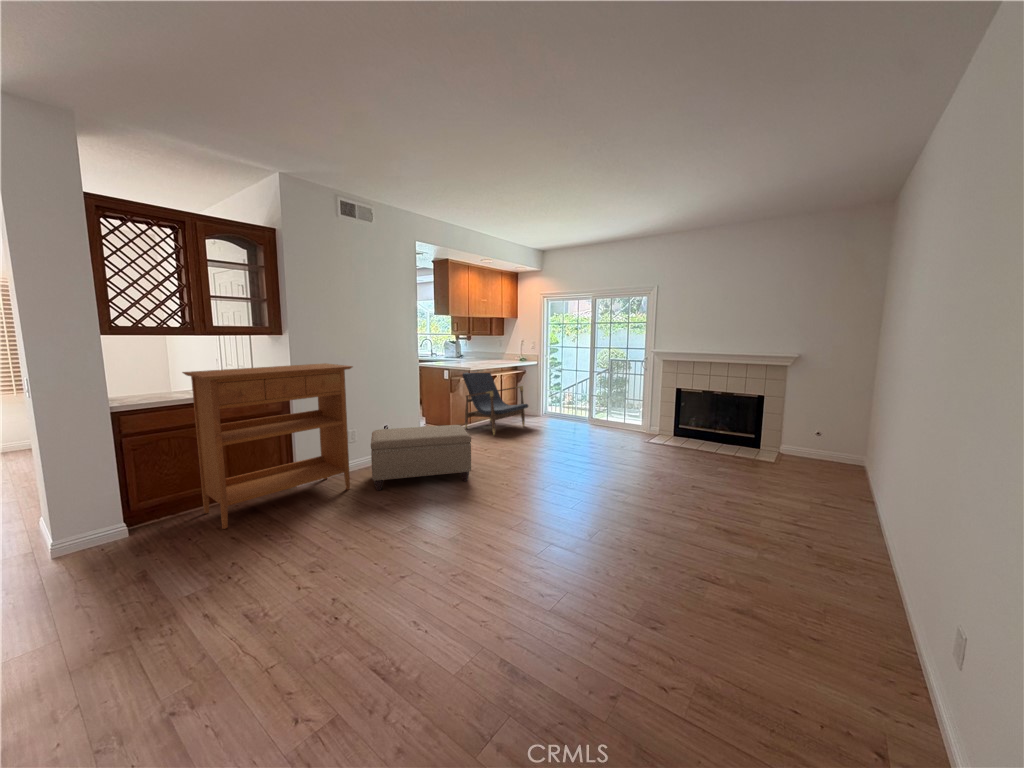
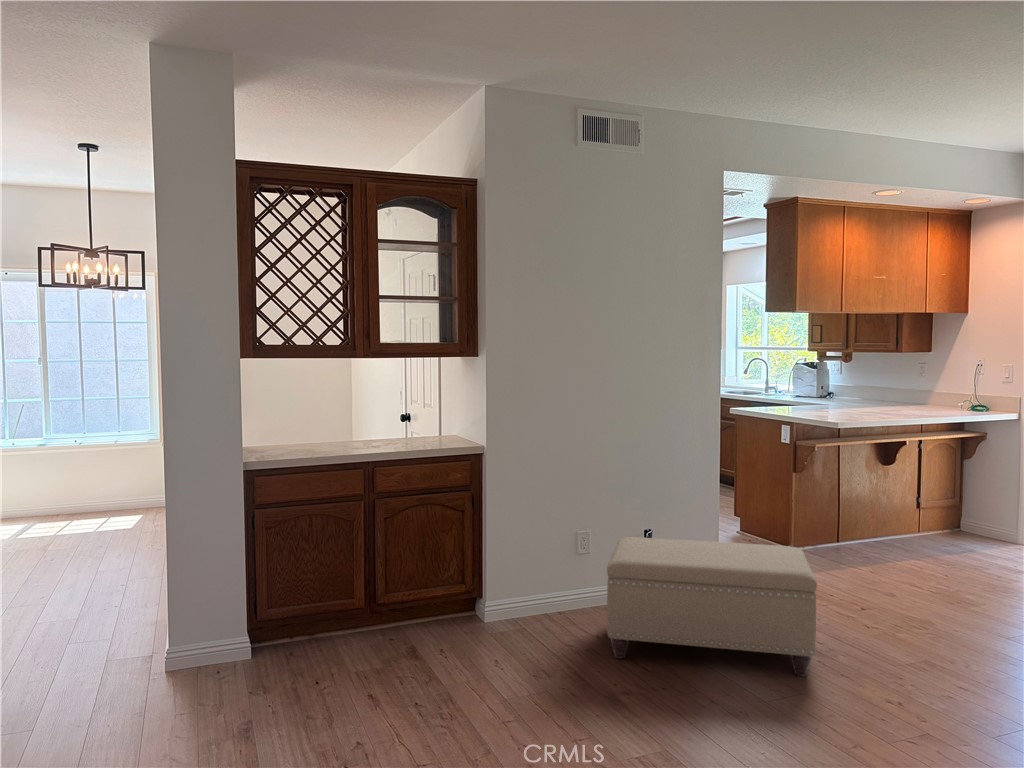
console table: present [182,363,353,529] -> none [332,406,584,678]
lounge chair: present [463,373,528,435] -> none [823,428,984,576]

